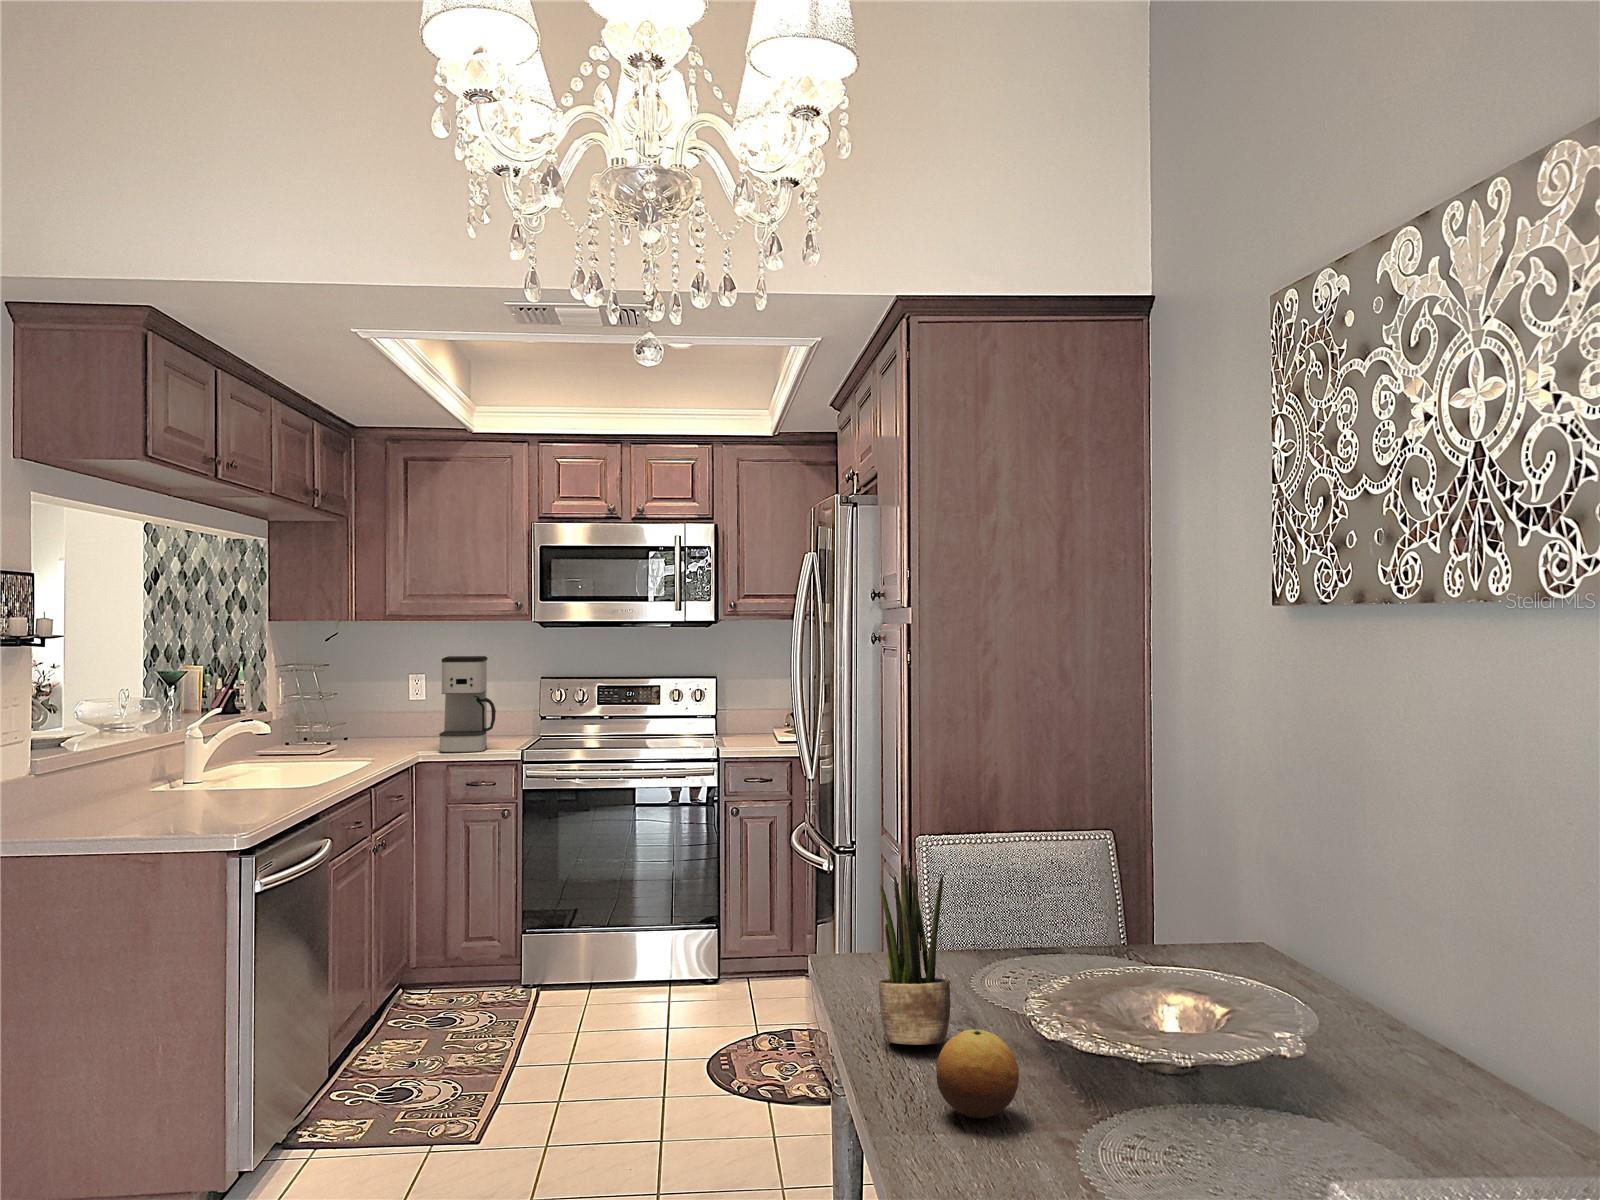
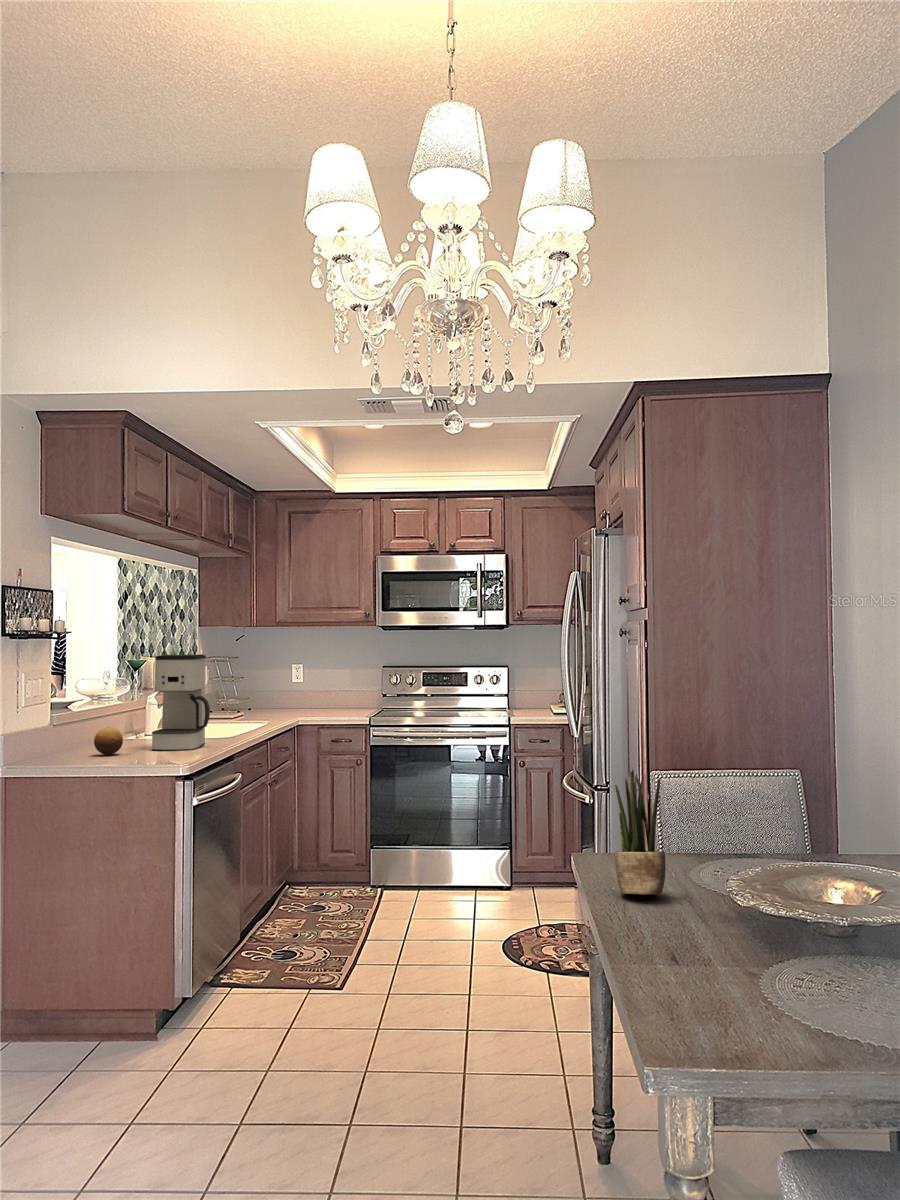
coffee maker: present [439,656,496,753] -> present [152,655,210,751]
fruit: present [937,1029,1019,1118] -> present [94,727,123,755]

